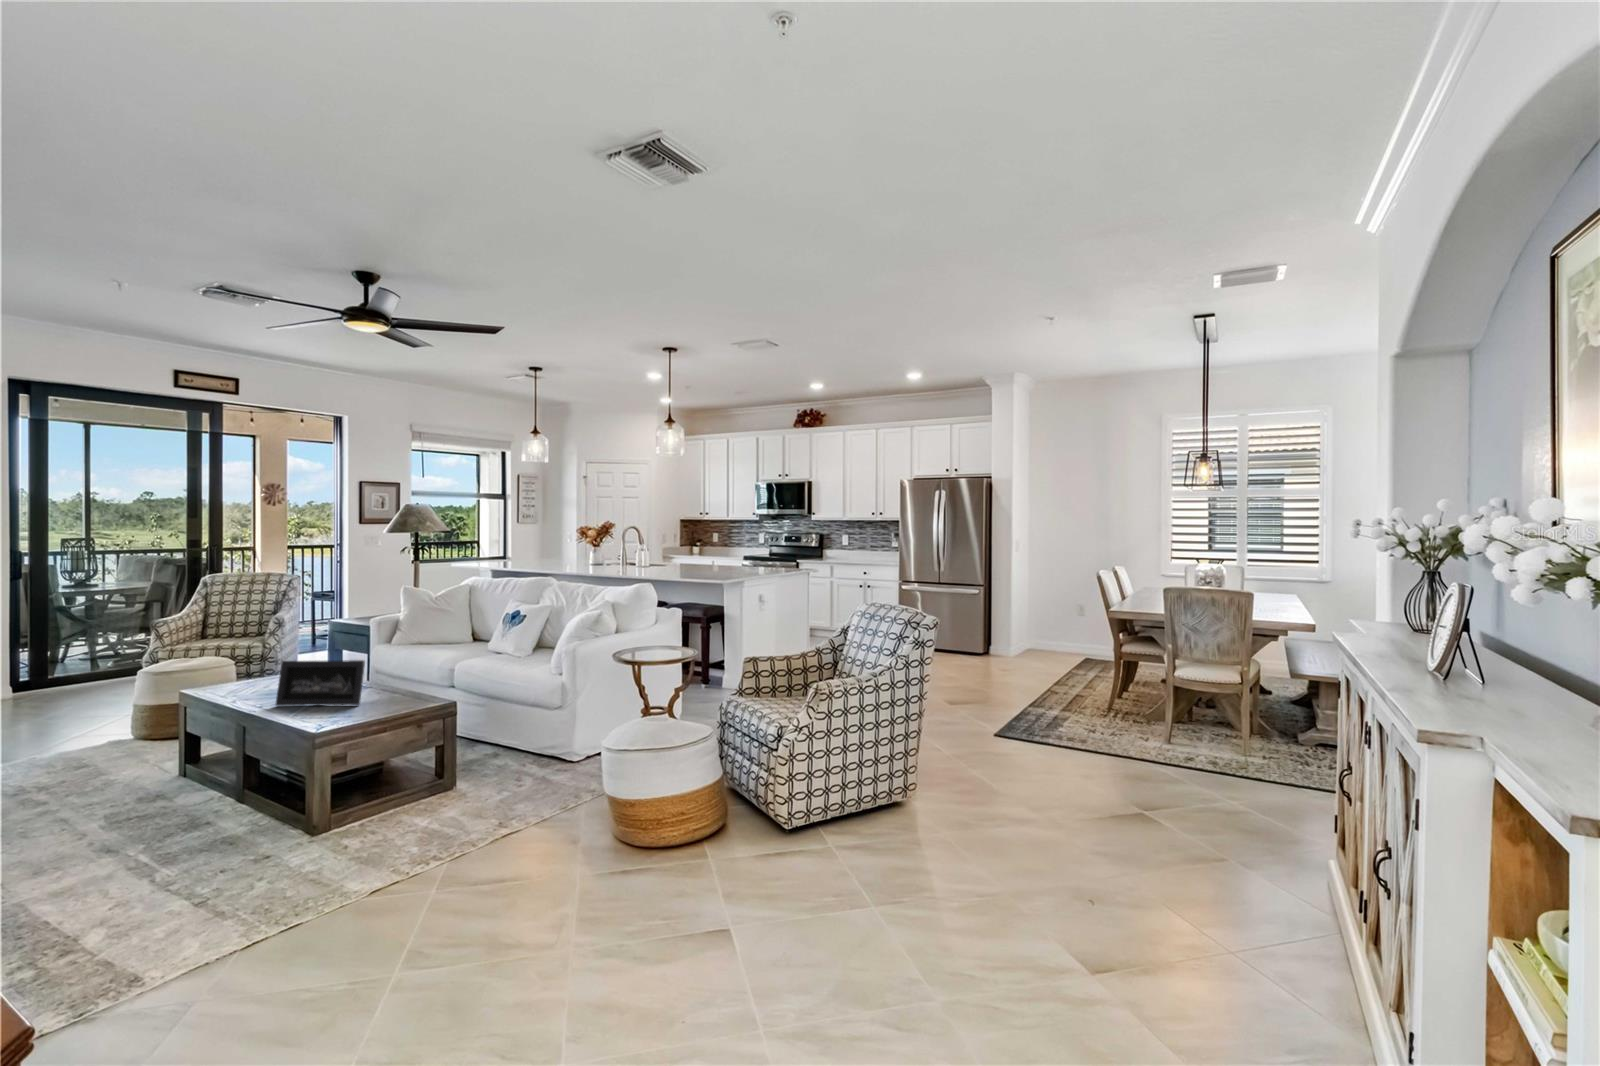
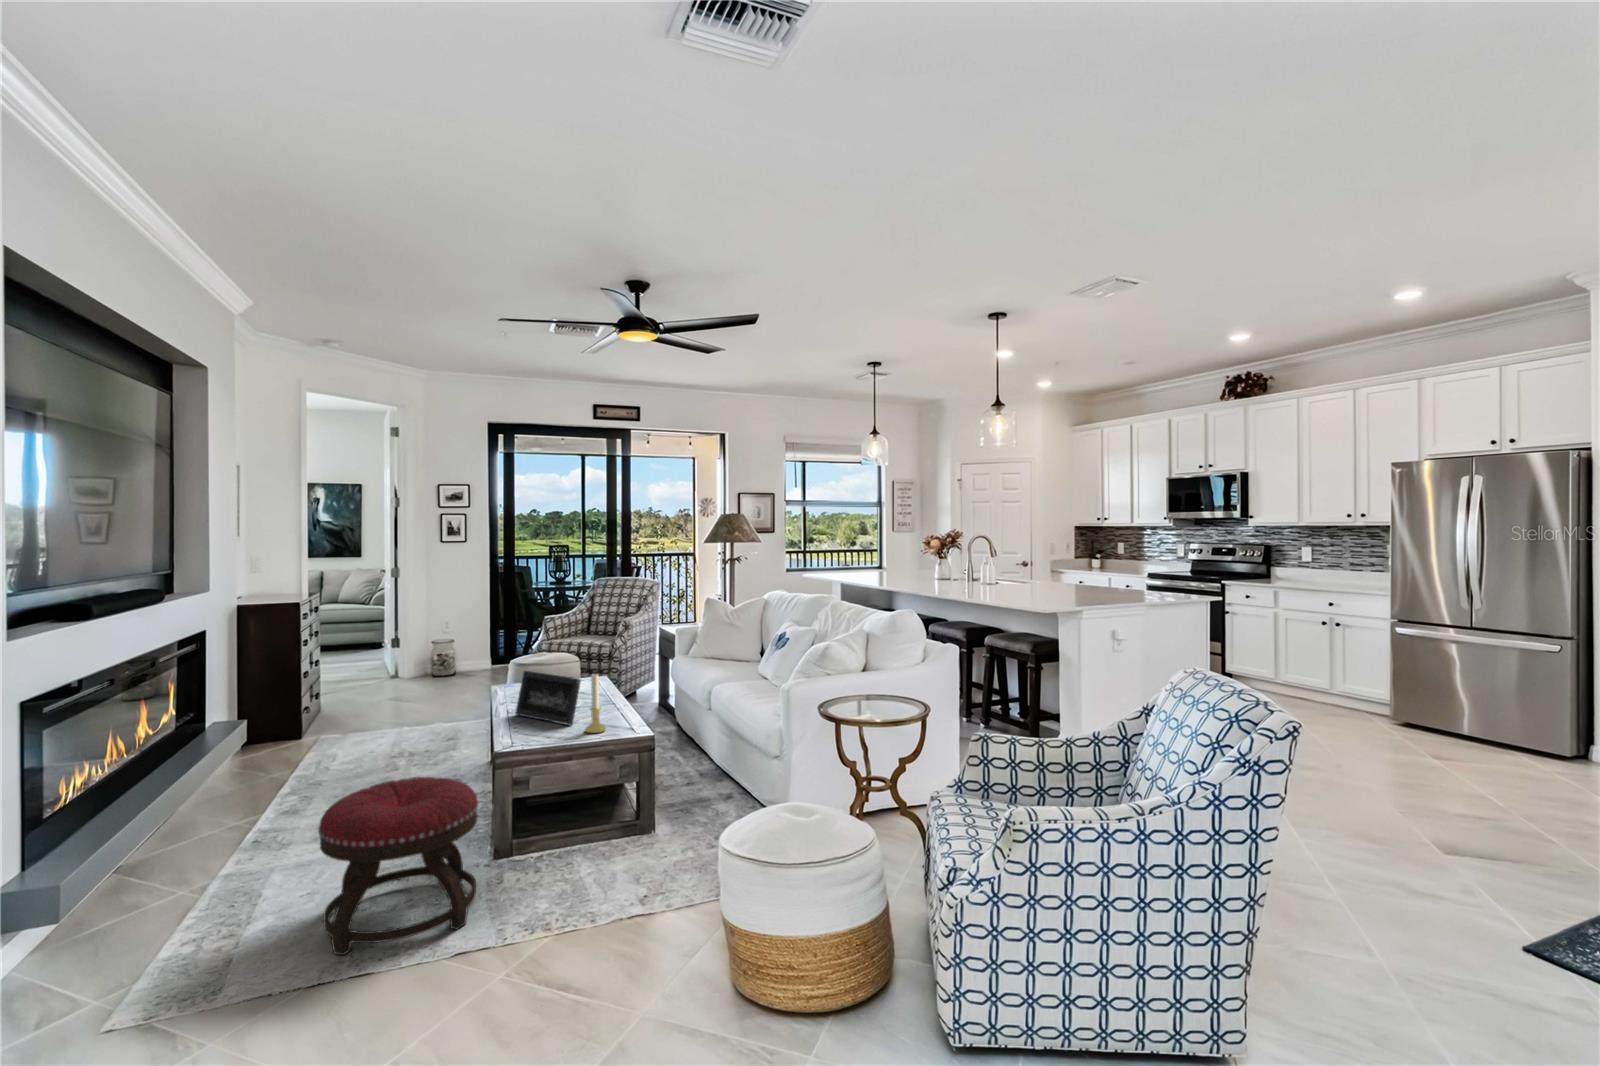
candle holder: none [382,651,403,708] -> present [585,674,606,733]
ottoman: none [186,755,356,923] -> present [318,777,478,955]

